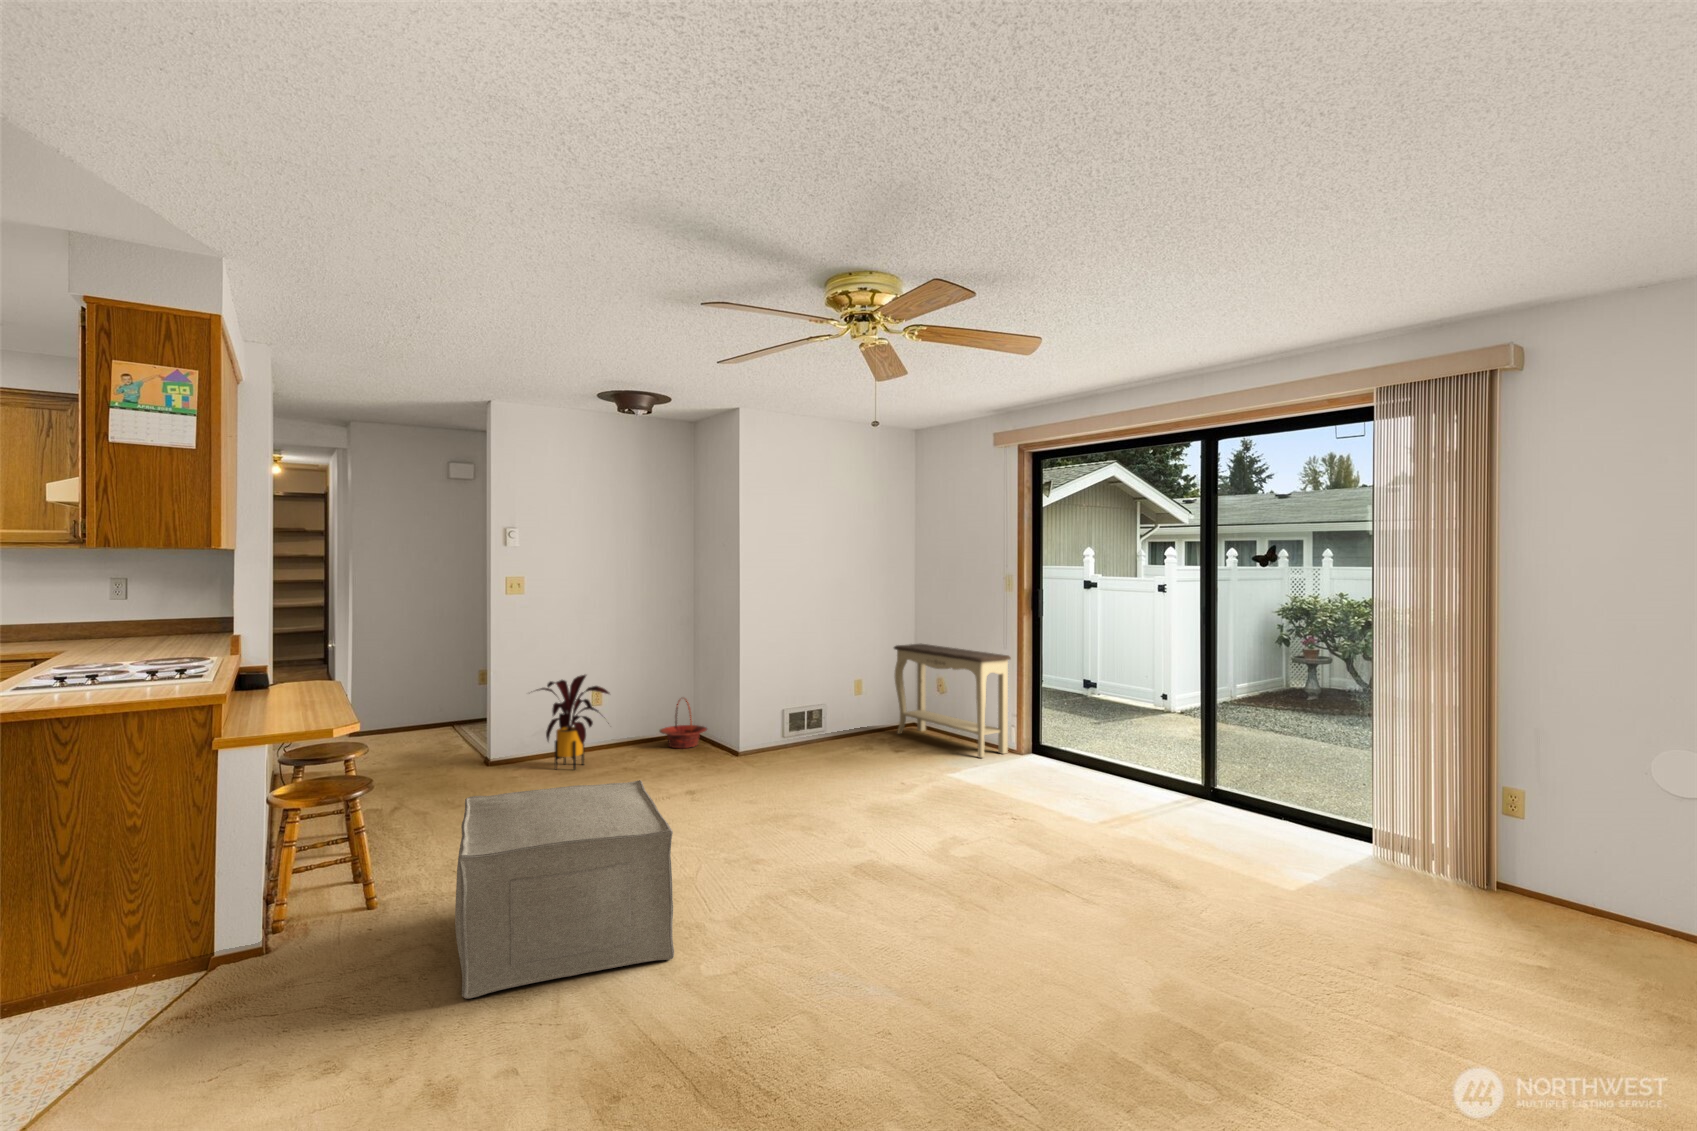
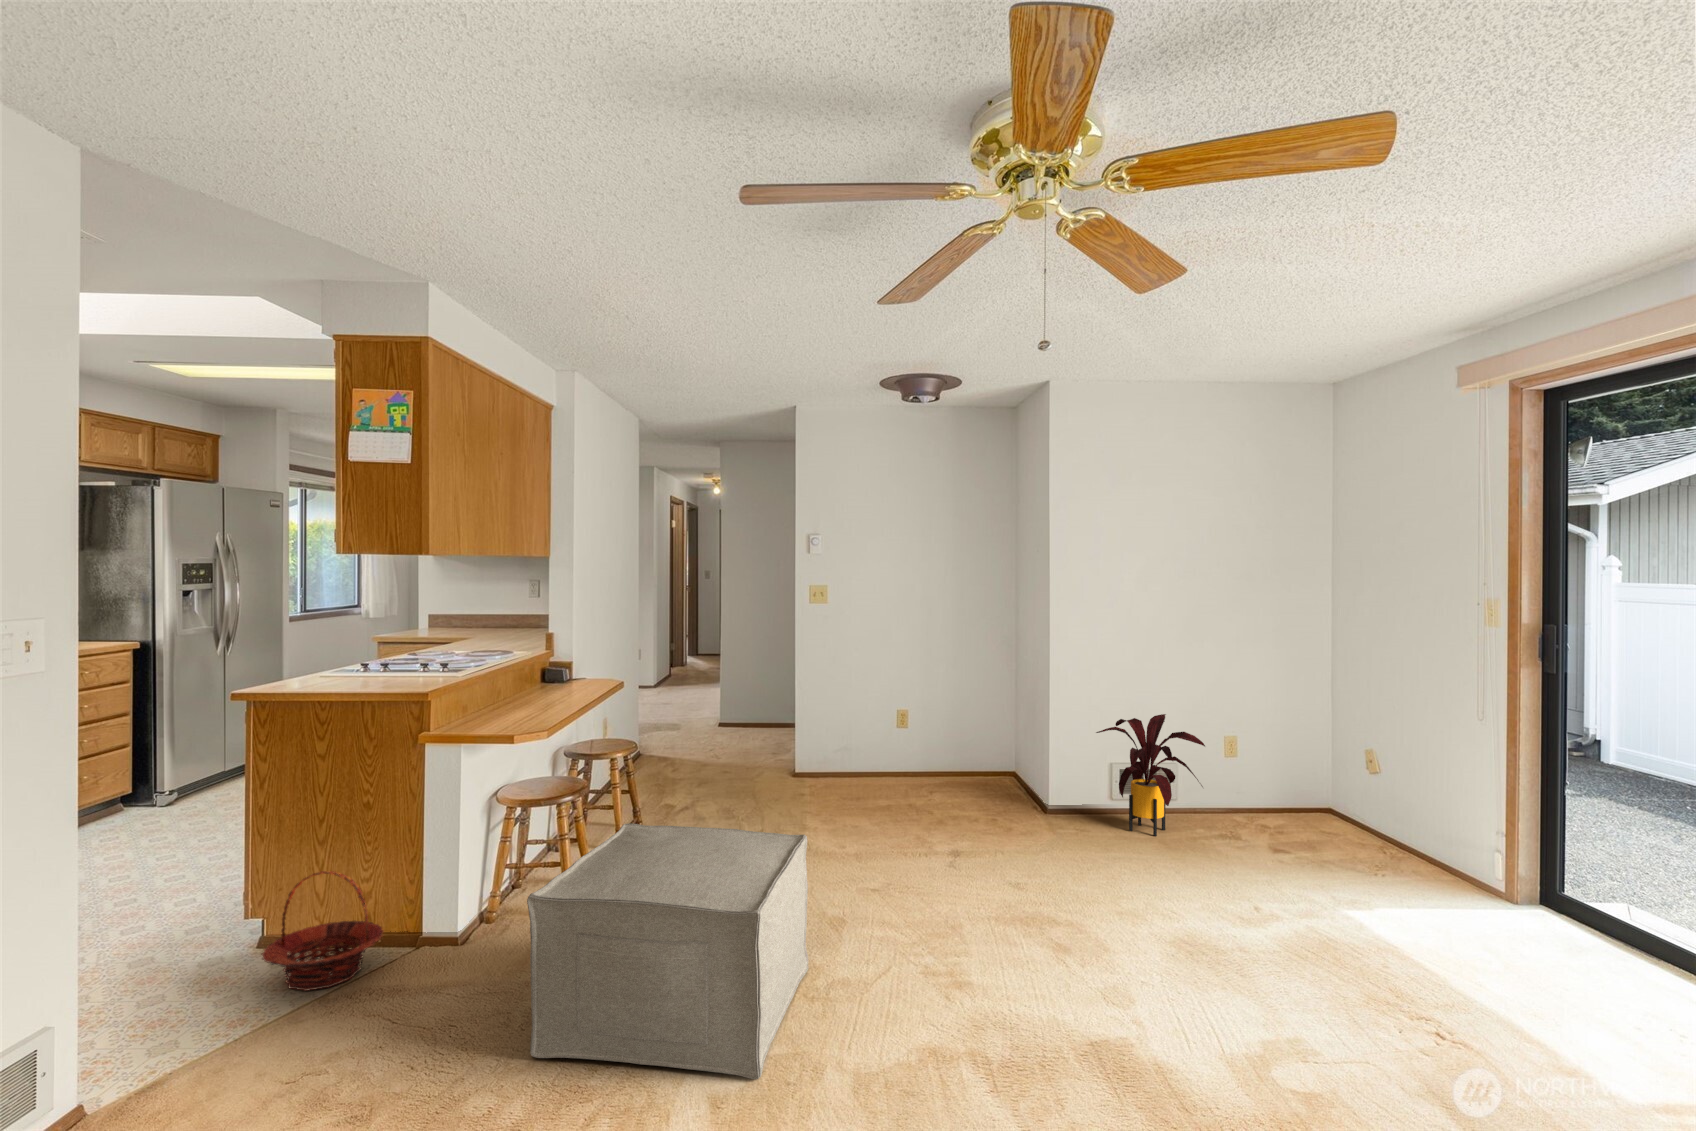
console table: present [894,644,1011,758] -> none [1282,690,1465,874]
house plant: present [536,675,609,770] -> present [1096,714,1205,836]
basket: present [660,698,707,748] -> present [262,871,383,991]

